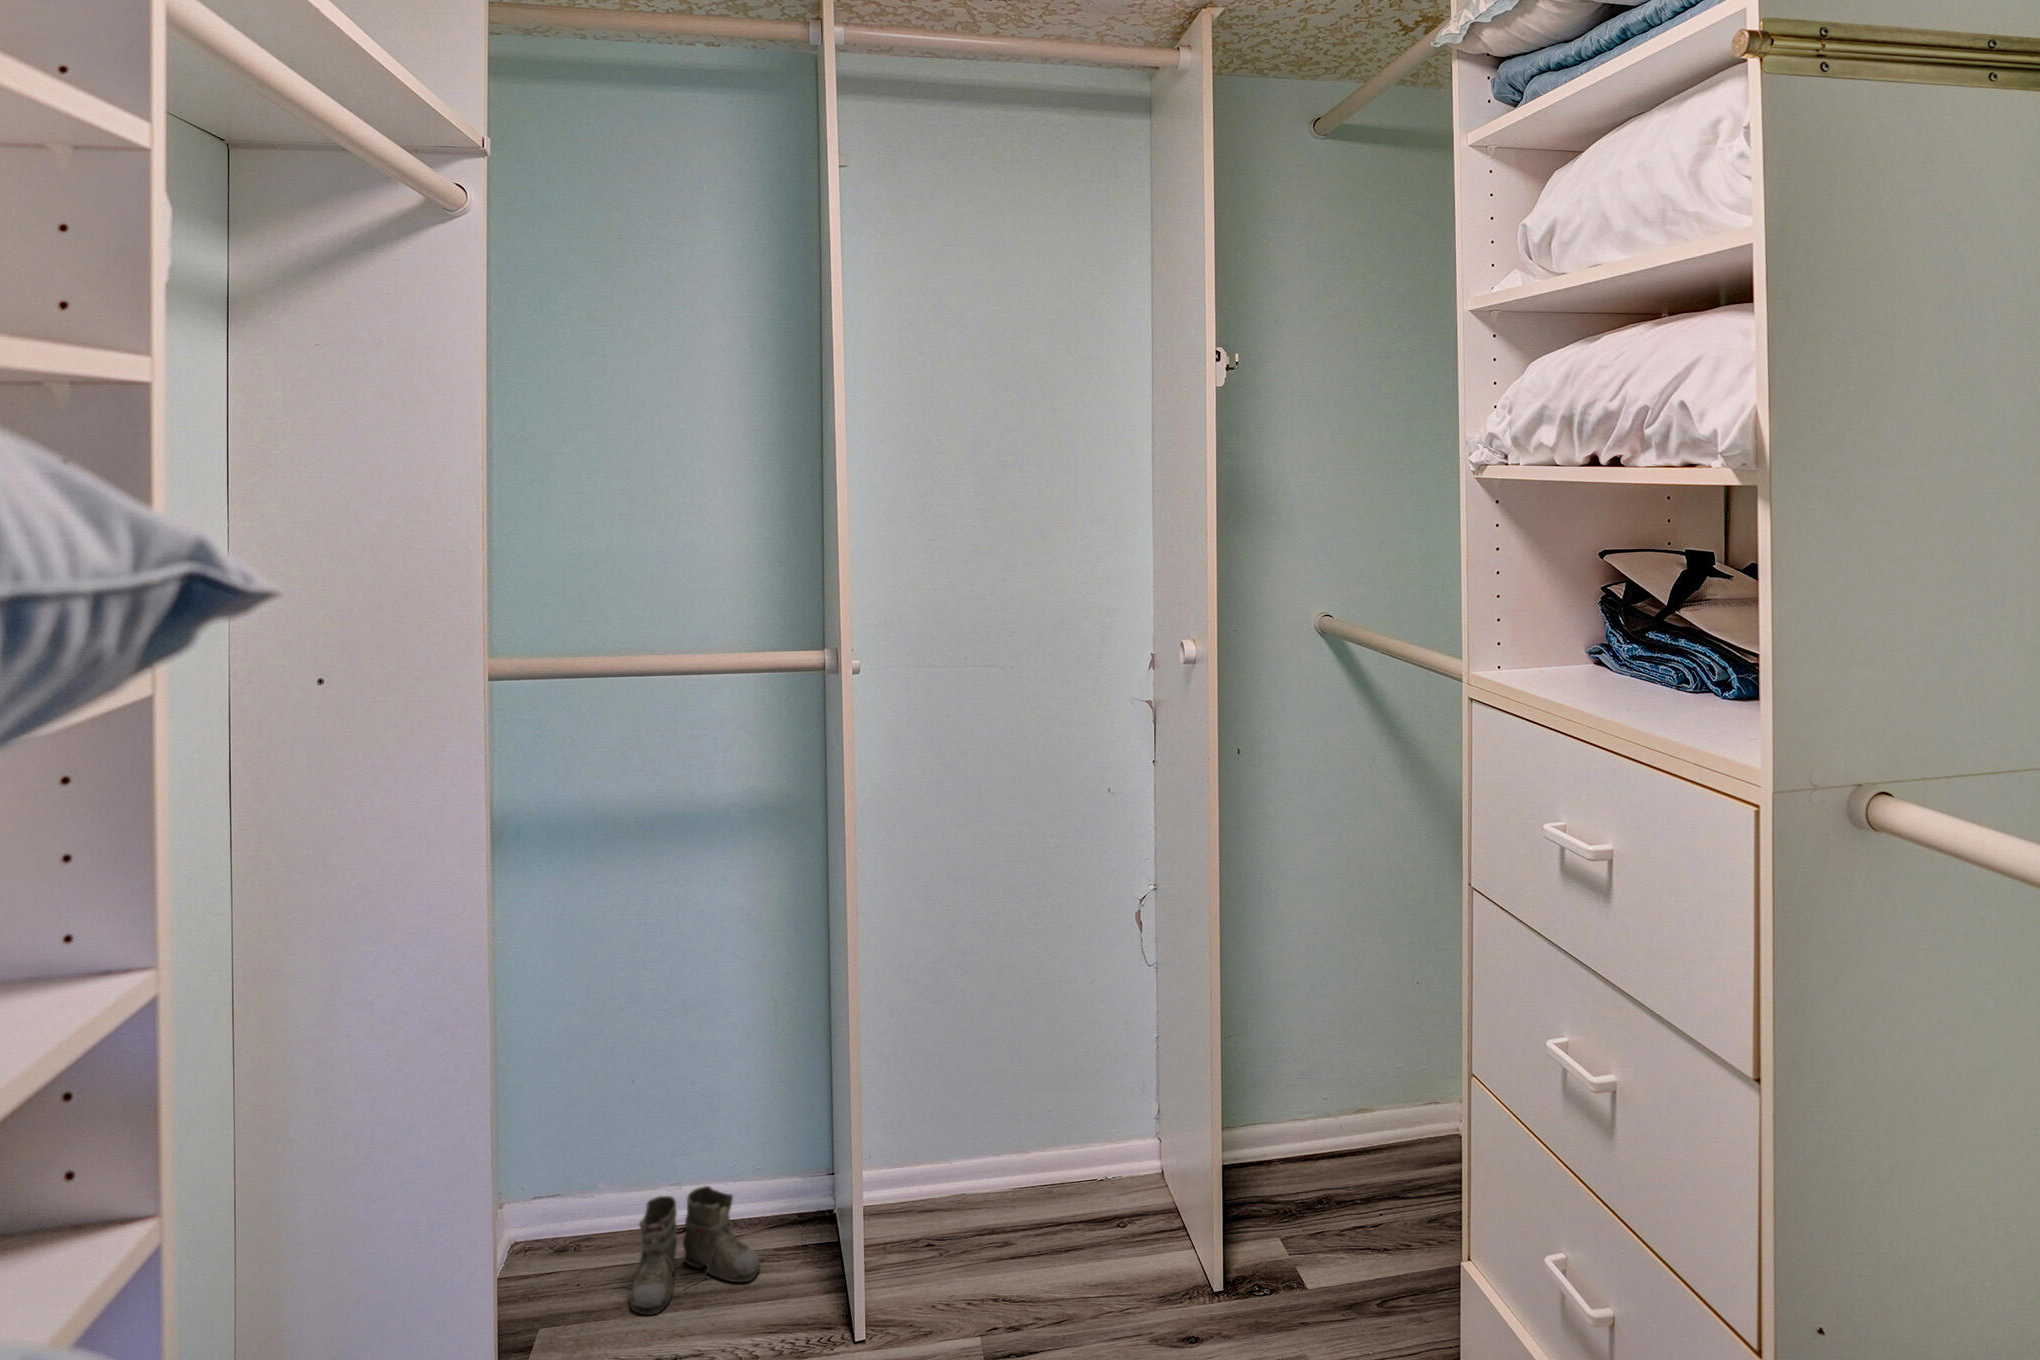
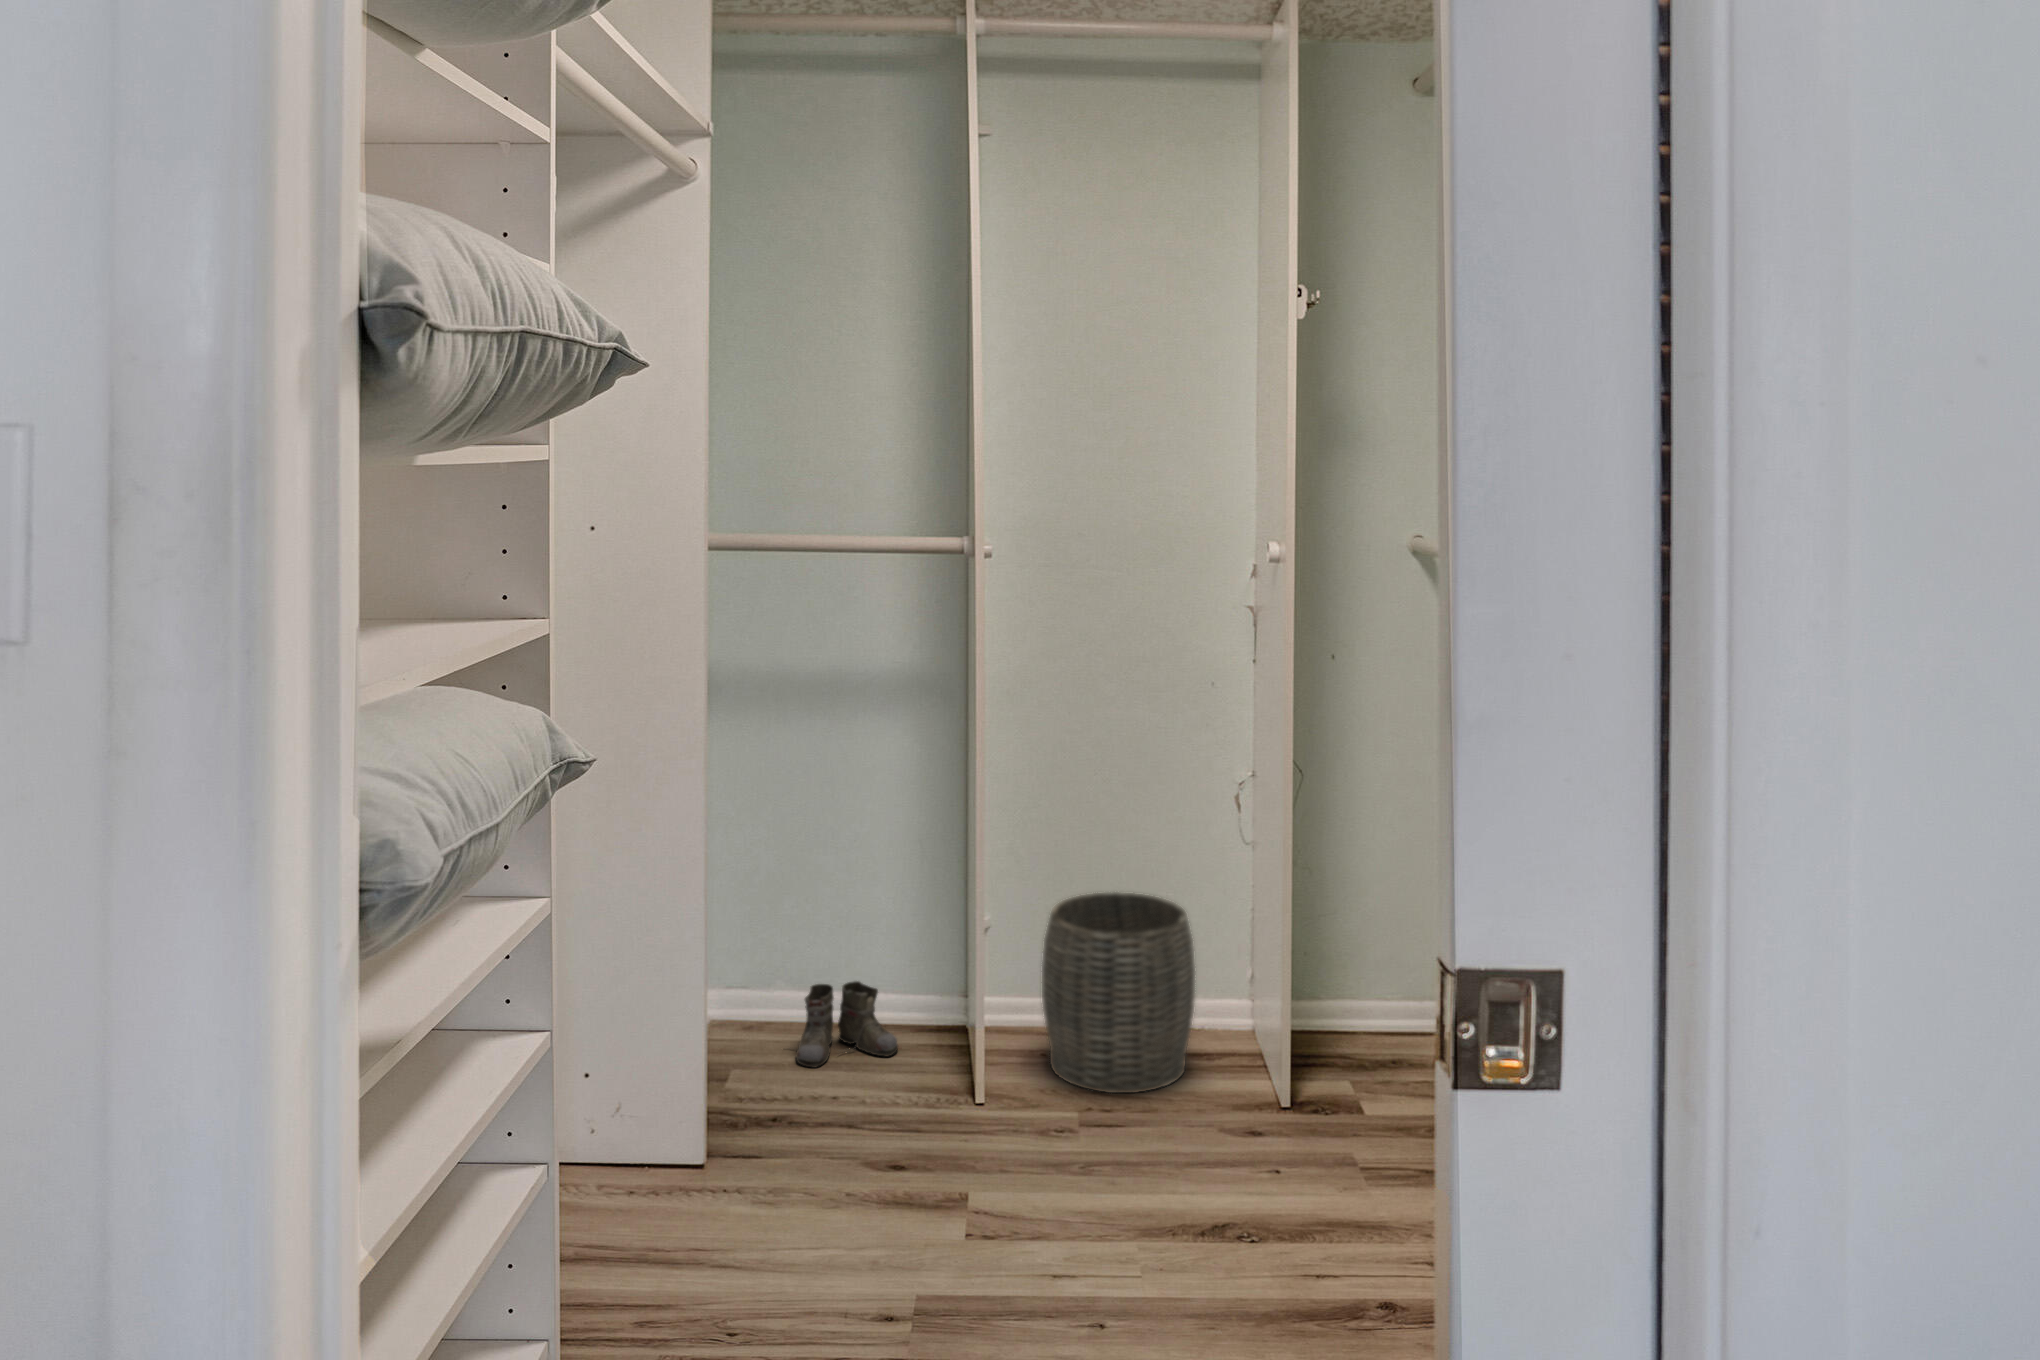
woven basket: none [936,1042,1115,1302] -> present [1042,892,1195,1093]

